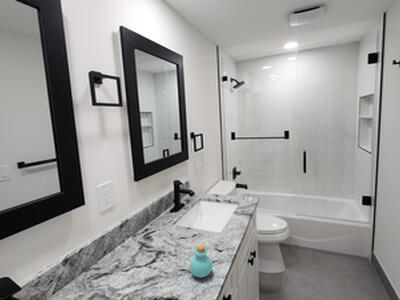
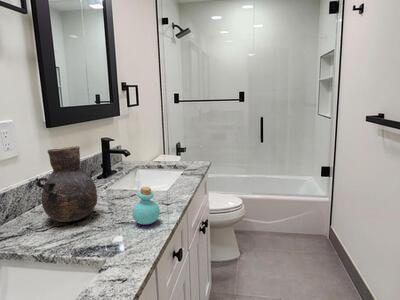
vase: none [122,203,165,265] -> present [36,146,97,222]

